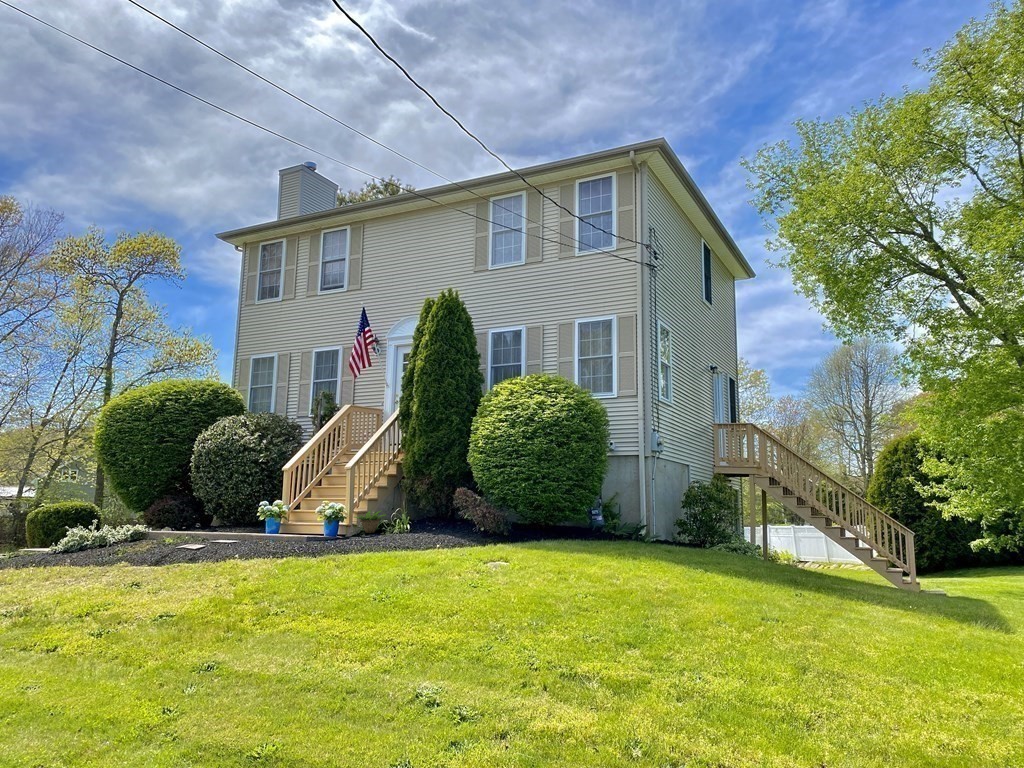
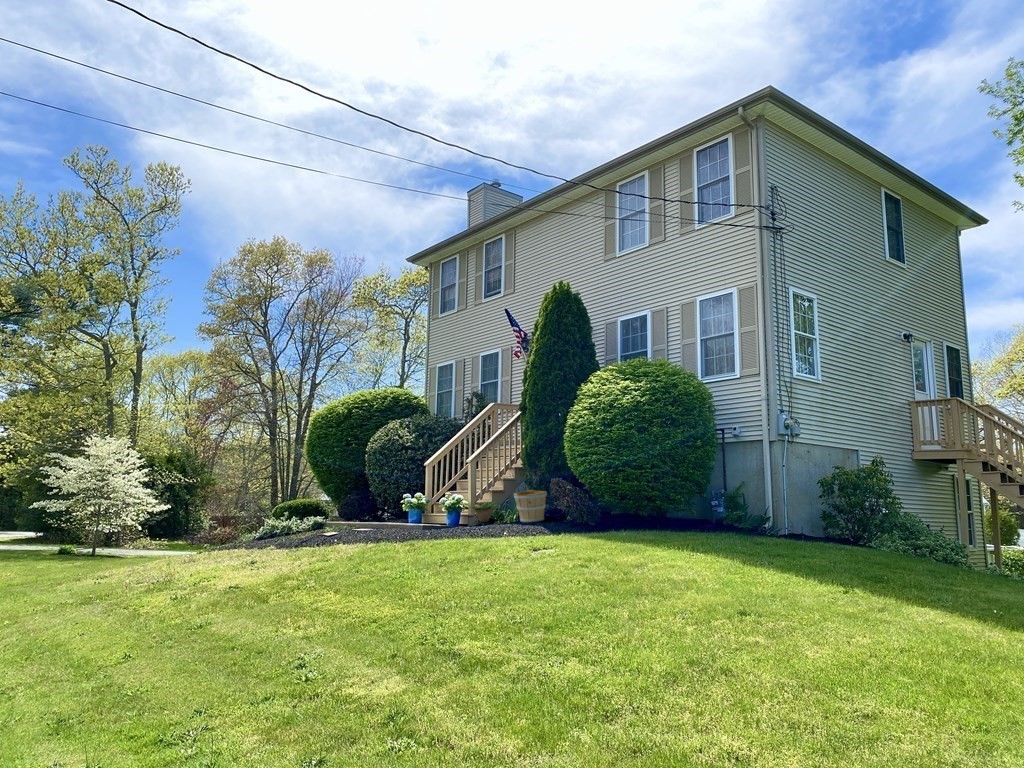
wooden bucket: none [407,499,442,533] -> present [514,490,547,522]

